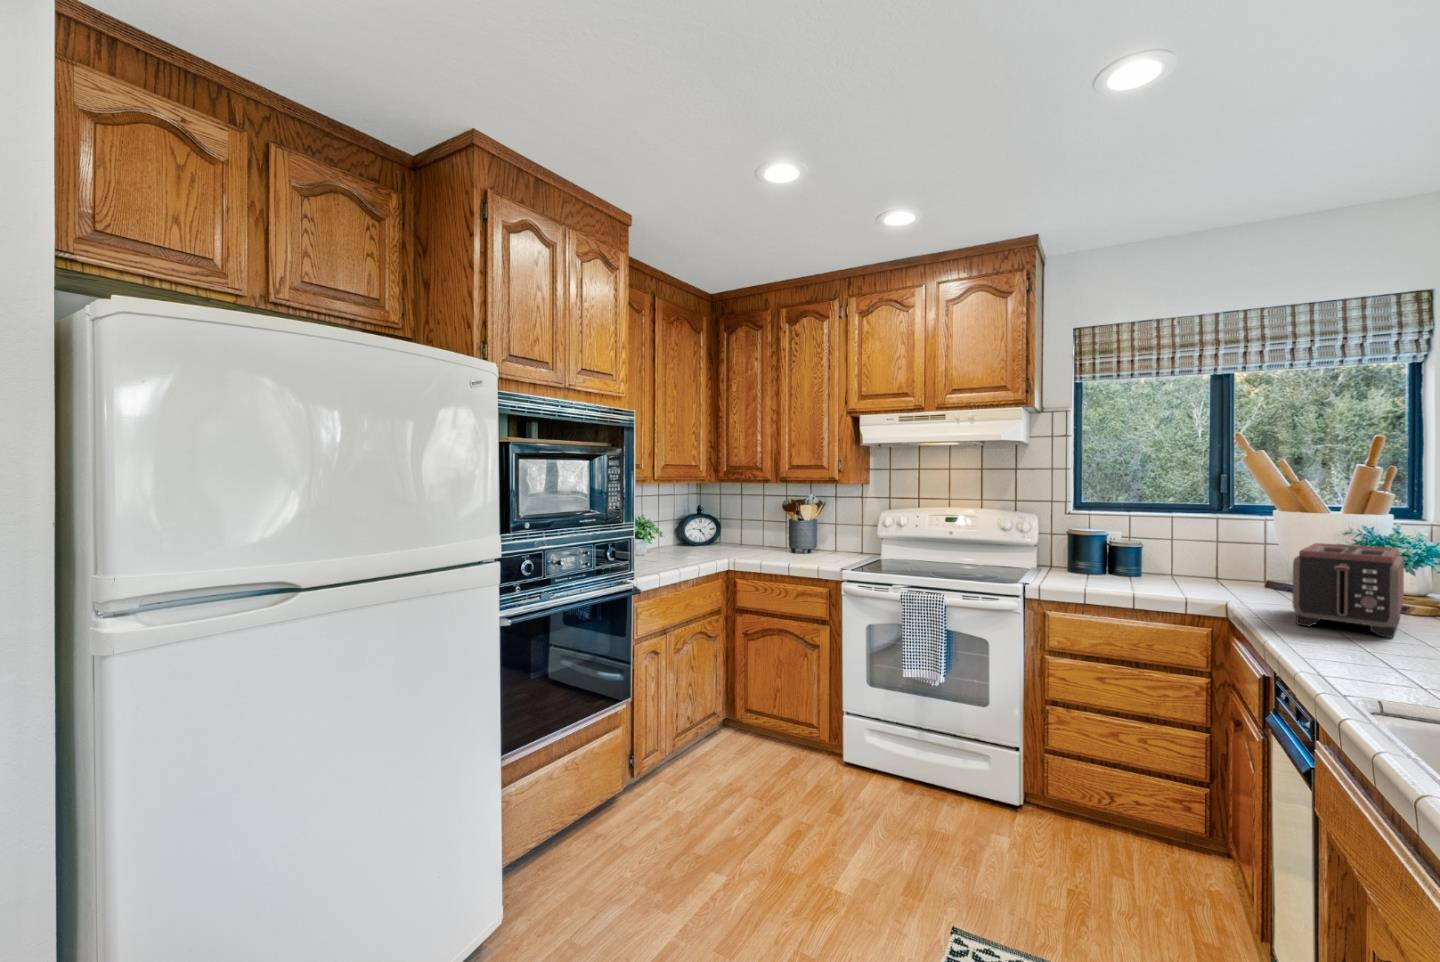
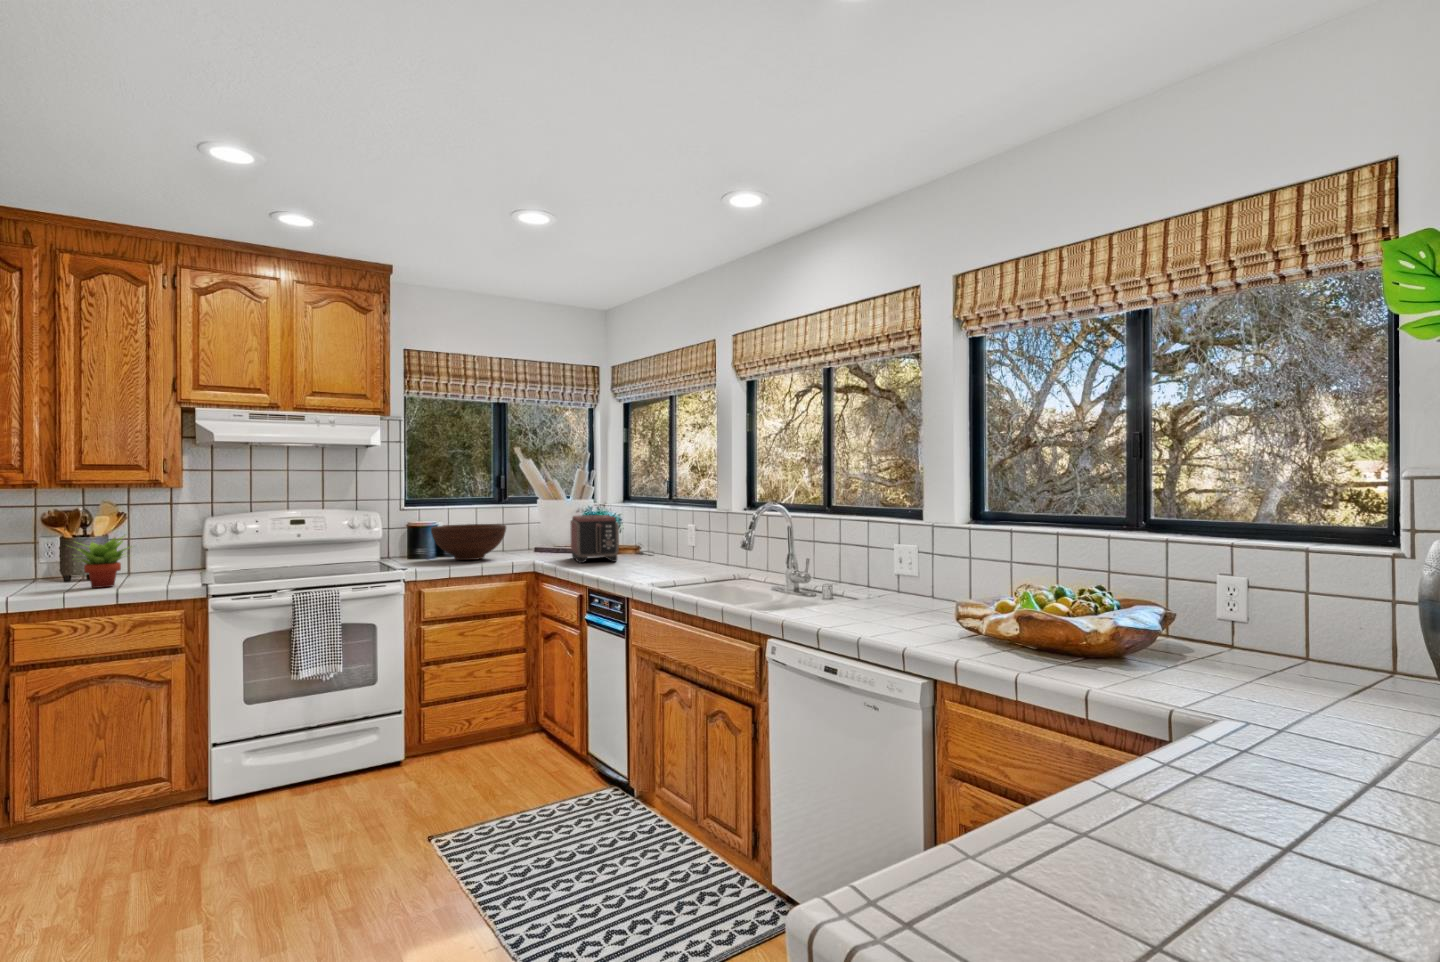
succulent plant: none [765,520,809,561] -> present [71,536,132,588]
fruit bowl: none [1083,536,1196,586] -> present [431,524,506,560]

